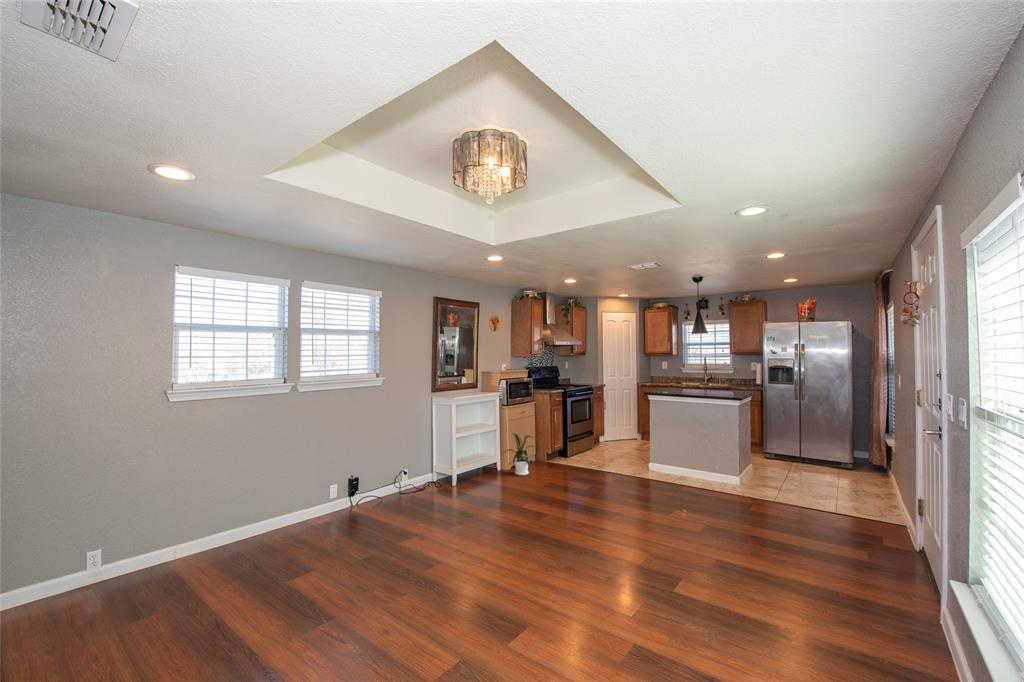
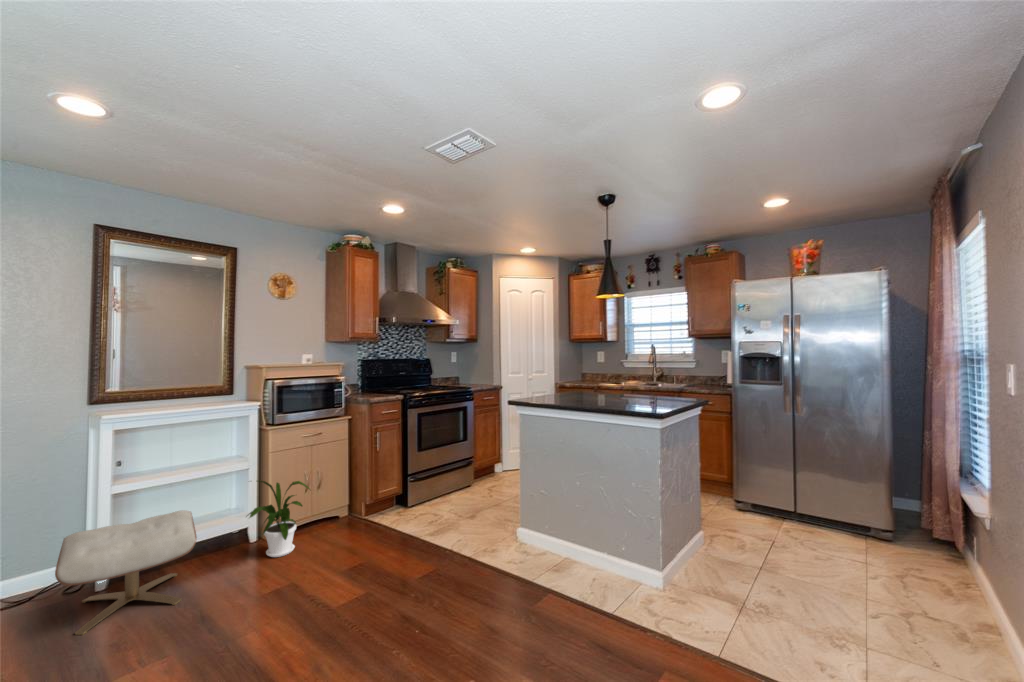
ottoman: none [448,447,506,496] -> present [55,510,197,635]

